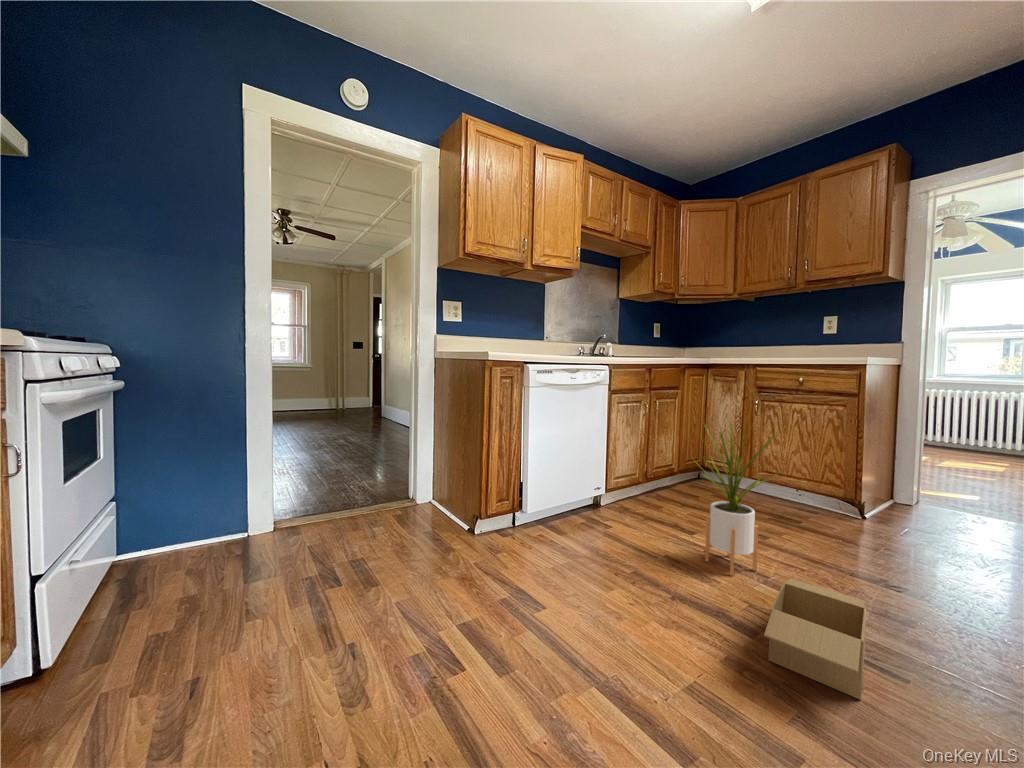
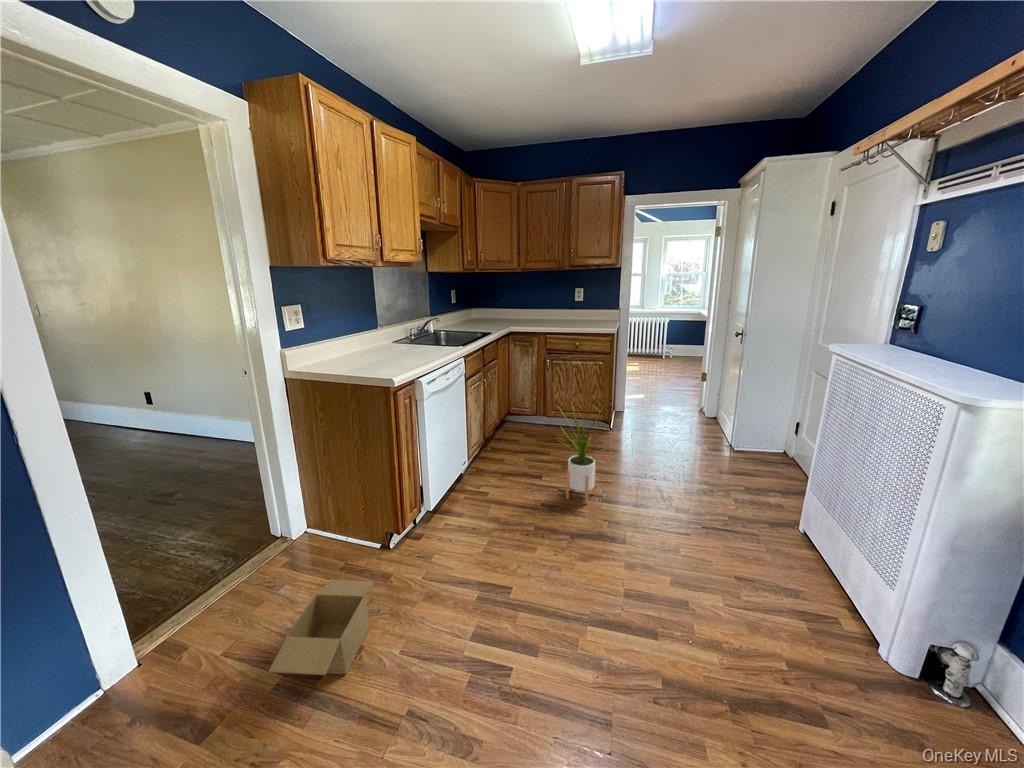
cardboard box: present [764,579,867,700] -> present [269,580,375,675]

